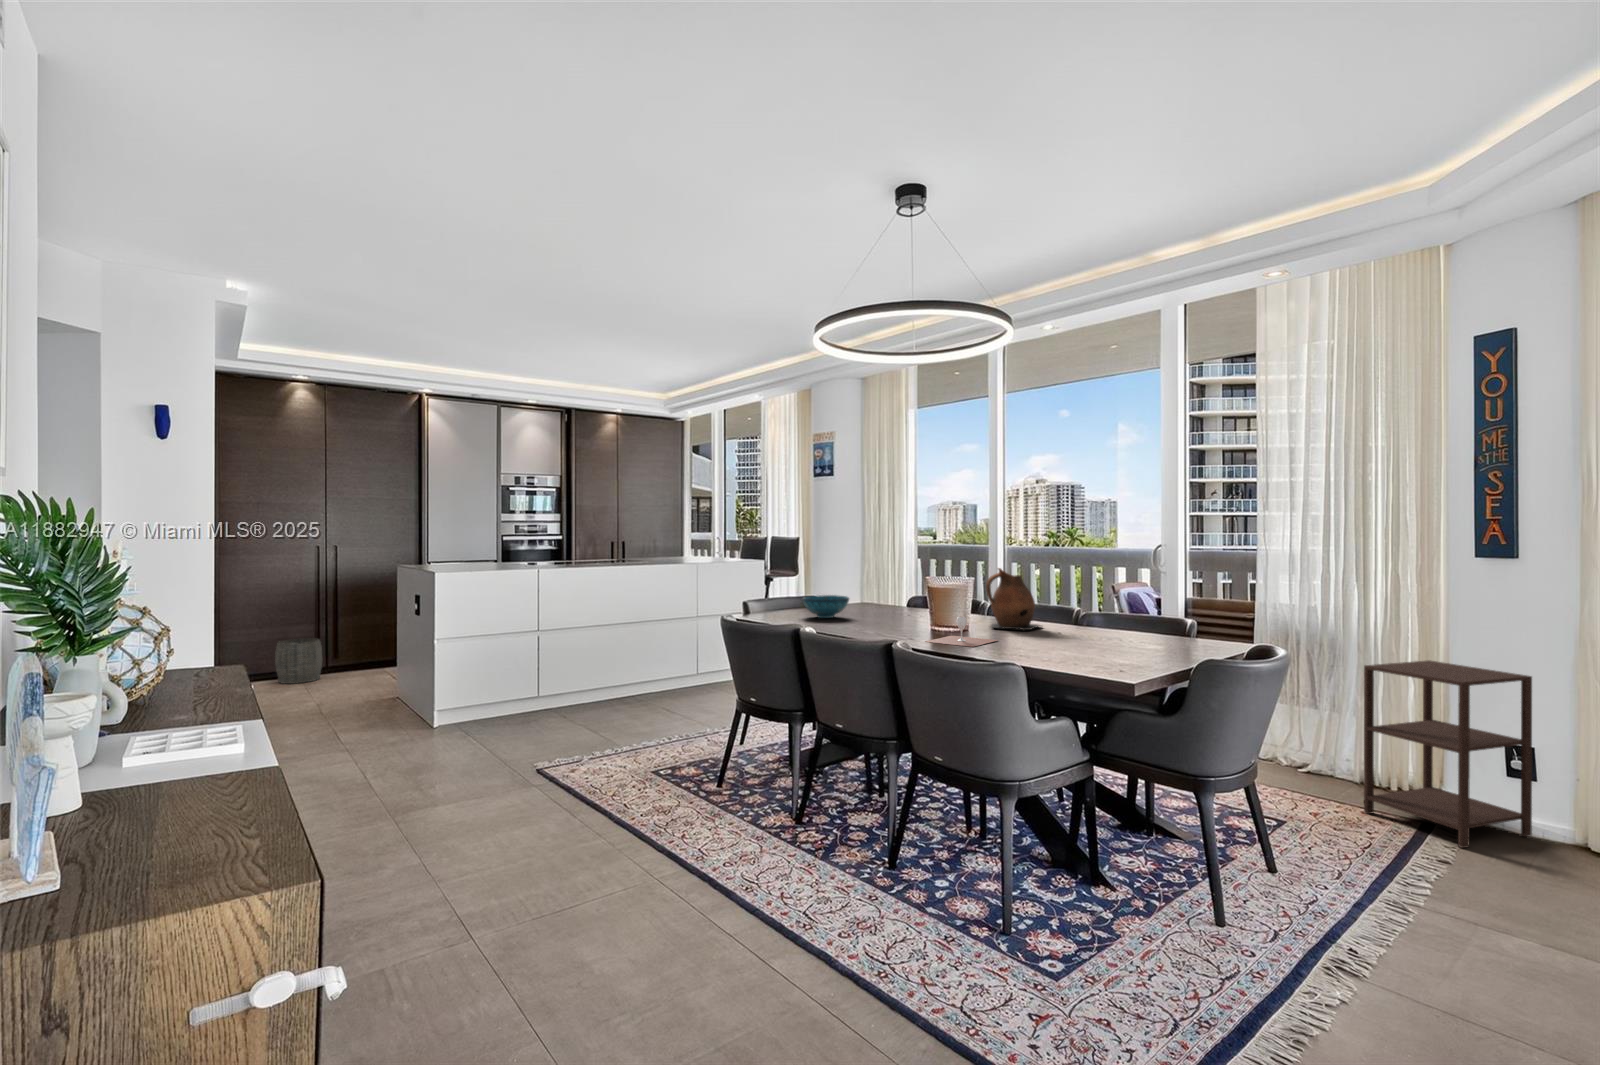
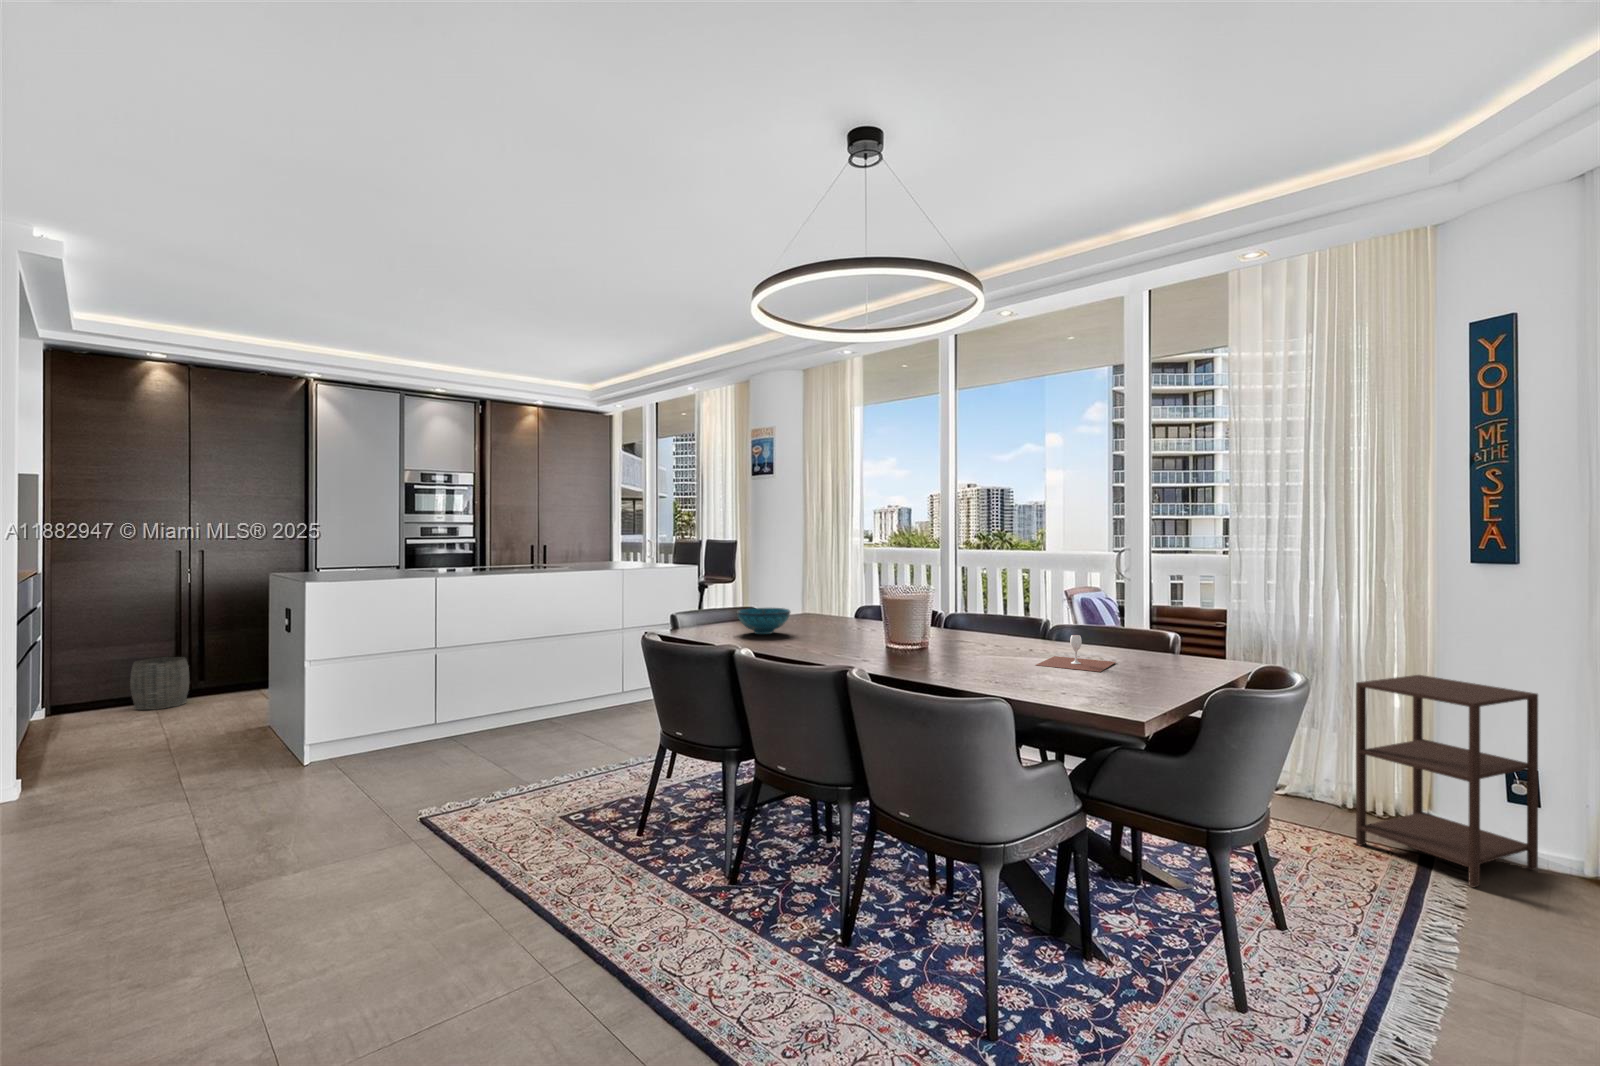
ceramic pitcher: present [986,568,1041,630] -> none [946,577,1009,649]
wine glass: present [926,616,998,647] -> present [1036,635,1116,672]

